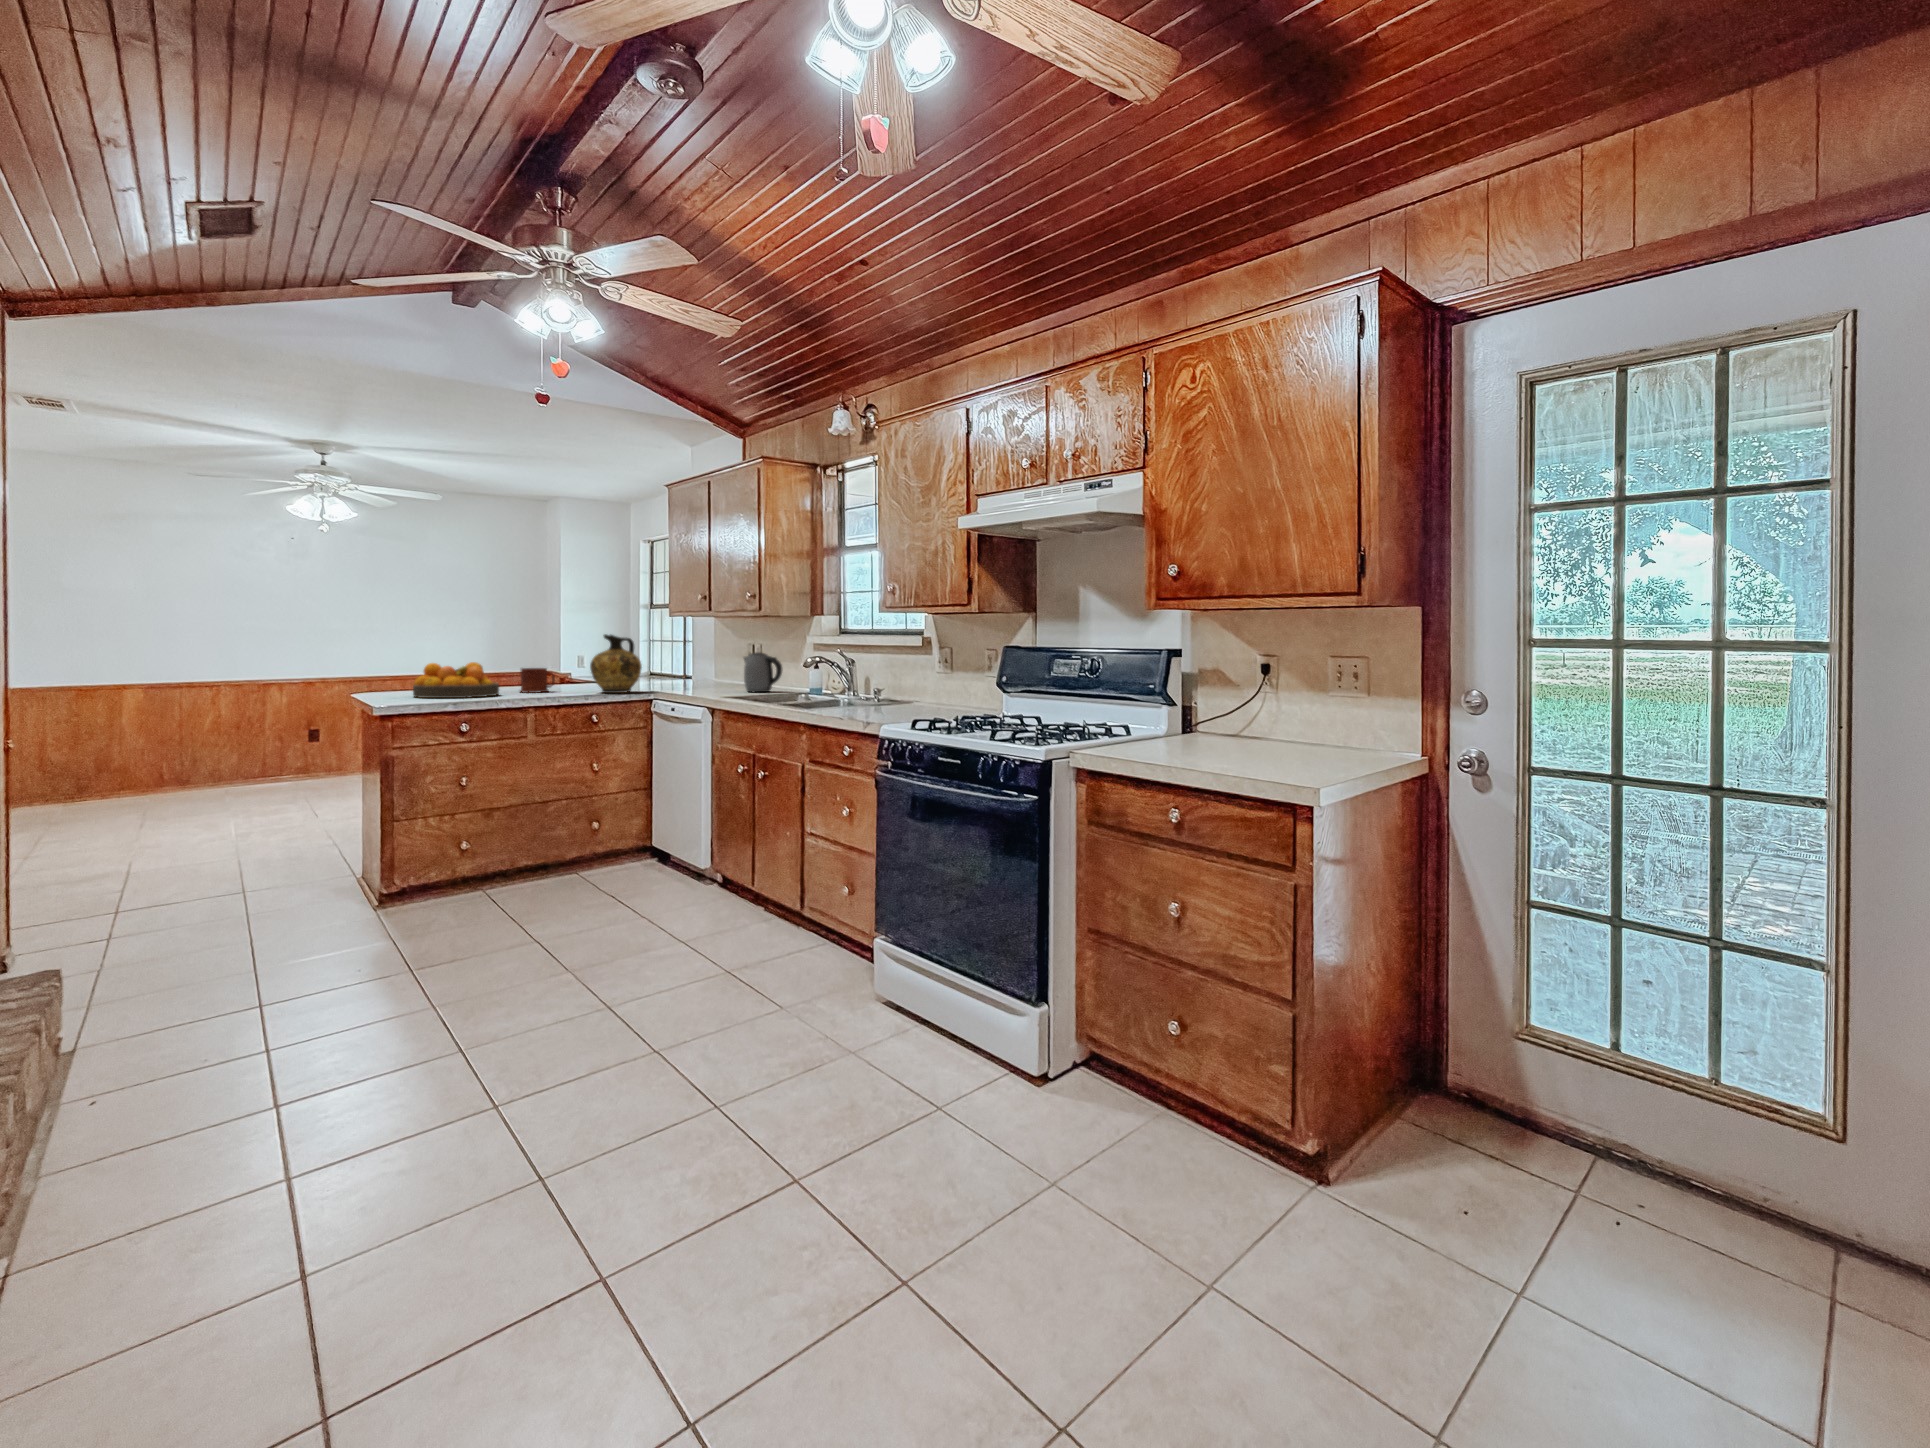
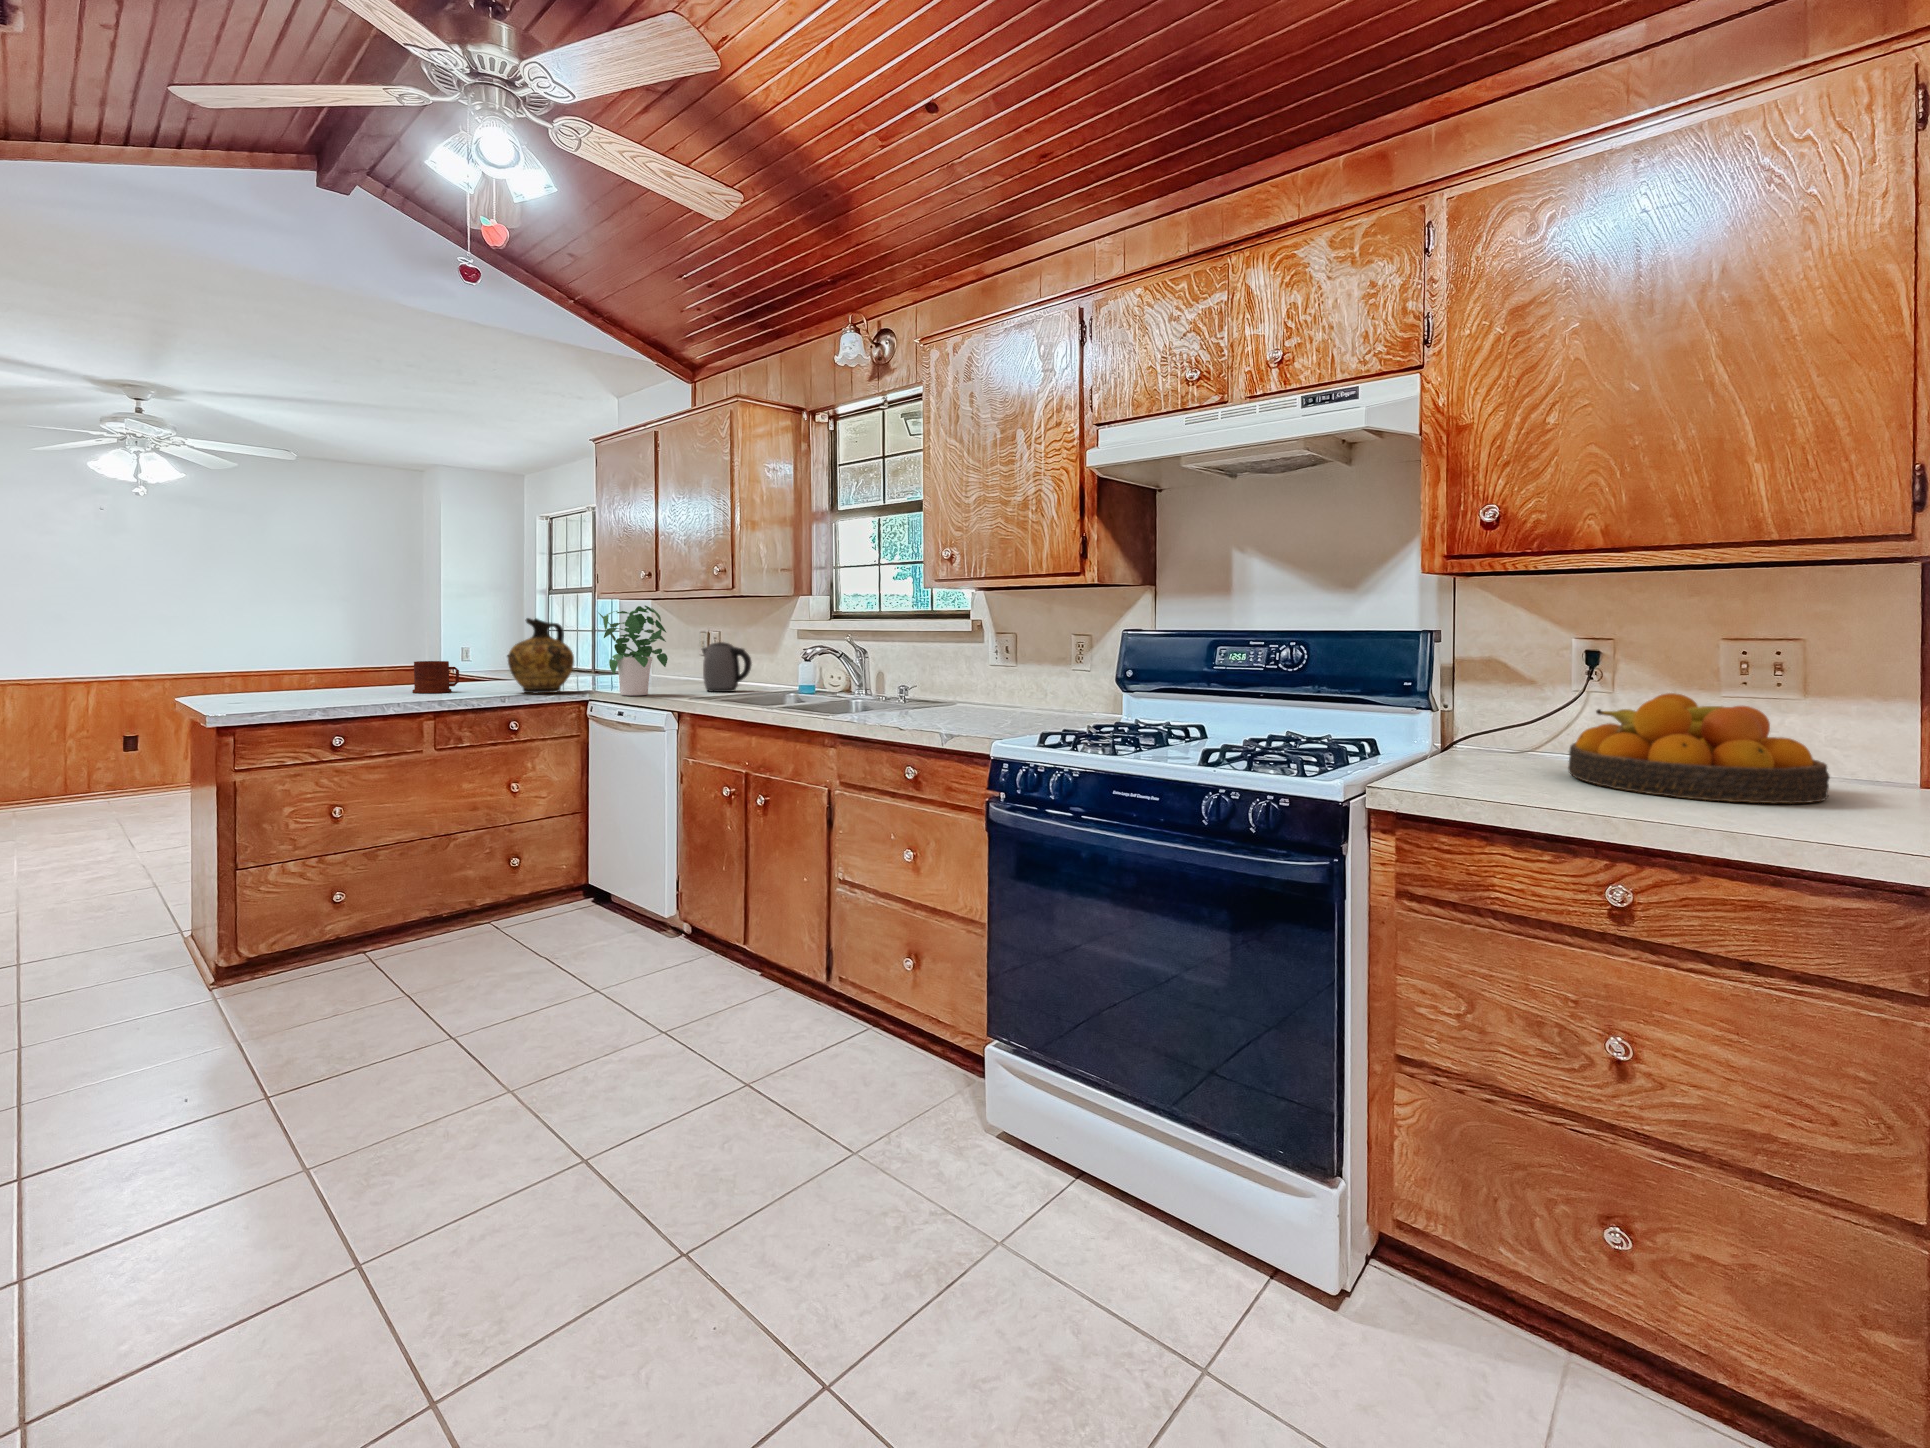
potted plant: none [655,624,711,695] -> present [599,606,668,696]
fruit bowl: present [413,662,499,698] -> present [1568,693,1830,804]

